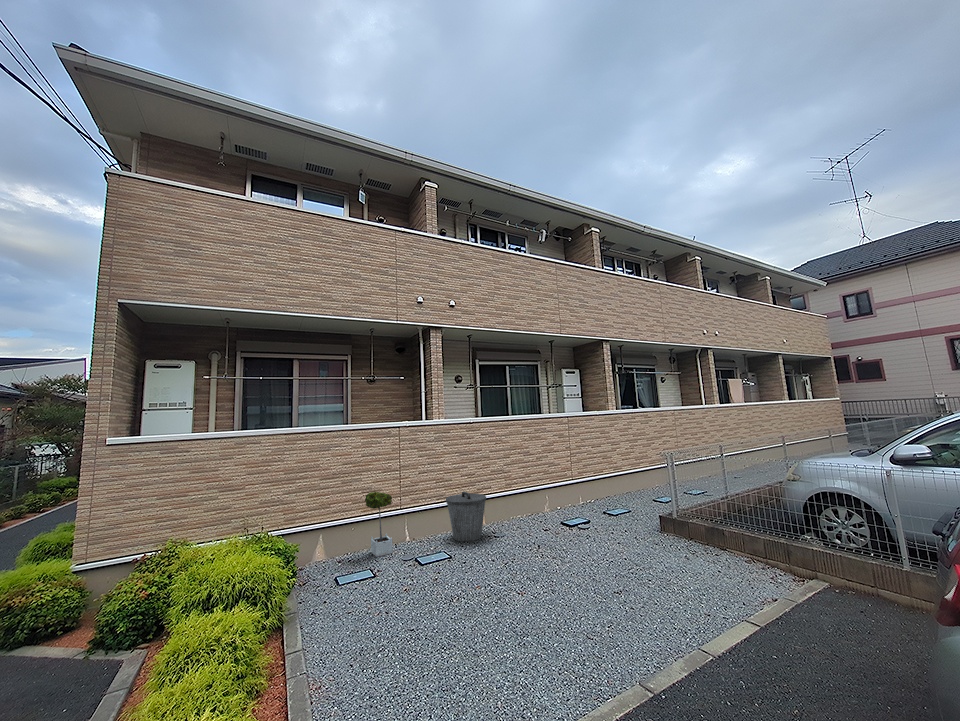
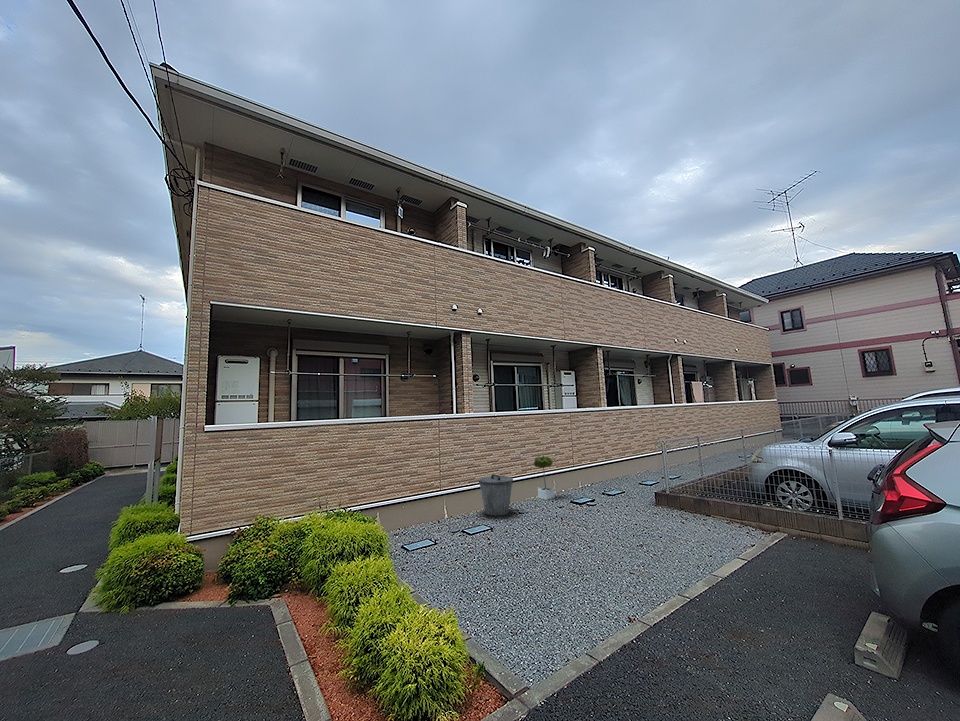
potted tree: present [365,492,393,557] -> present [534,456,555,500]

